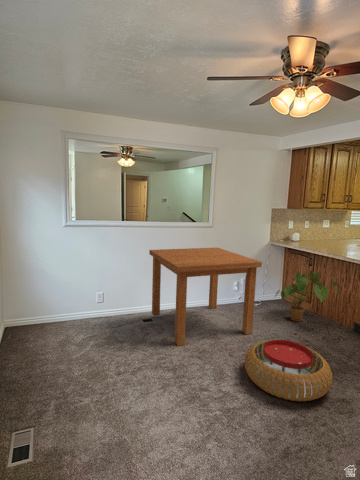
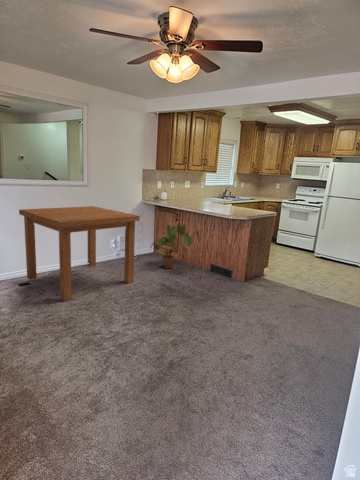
pouf: present [245,340,333,401] -> none [132,279,201,323]

